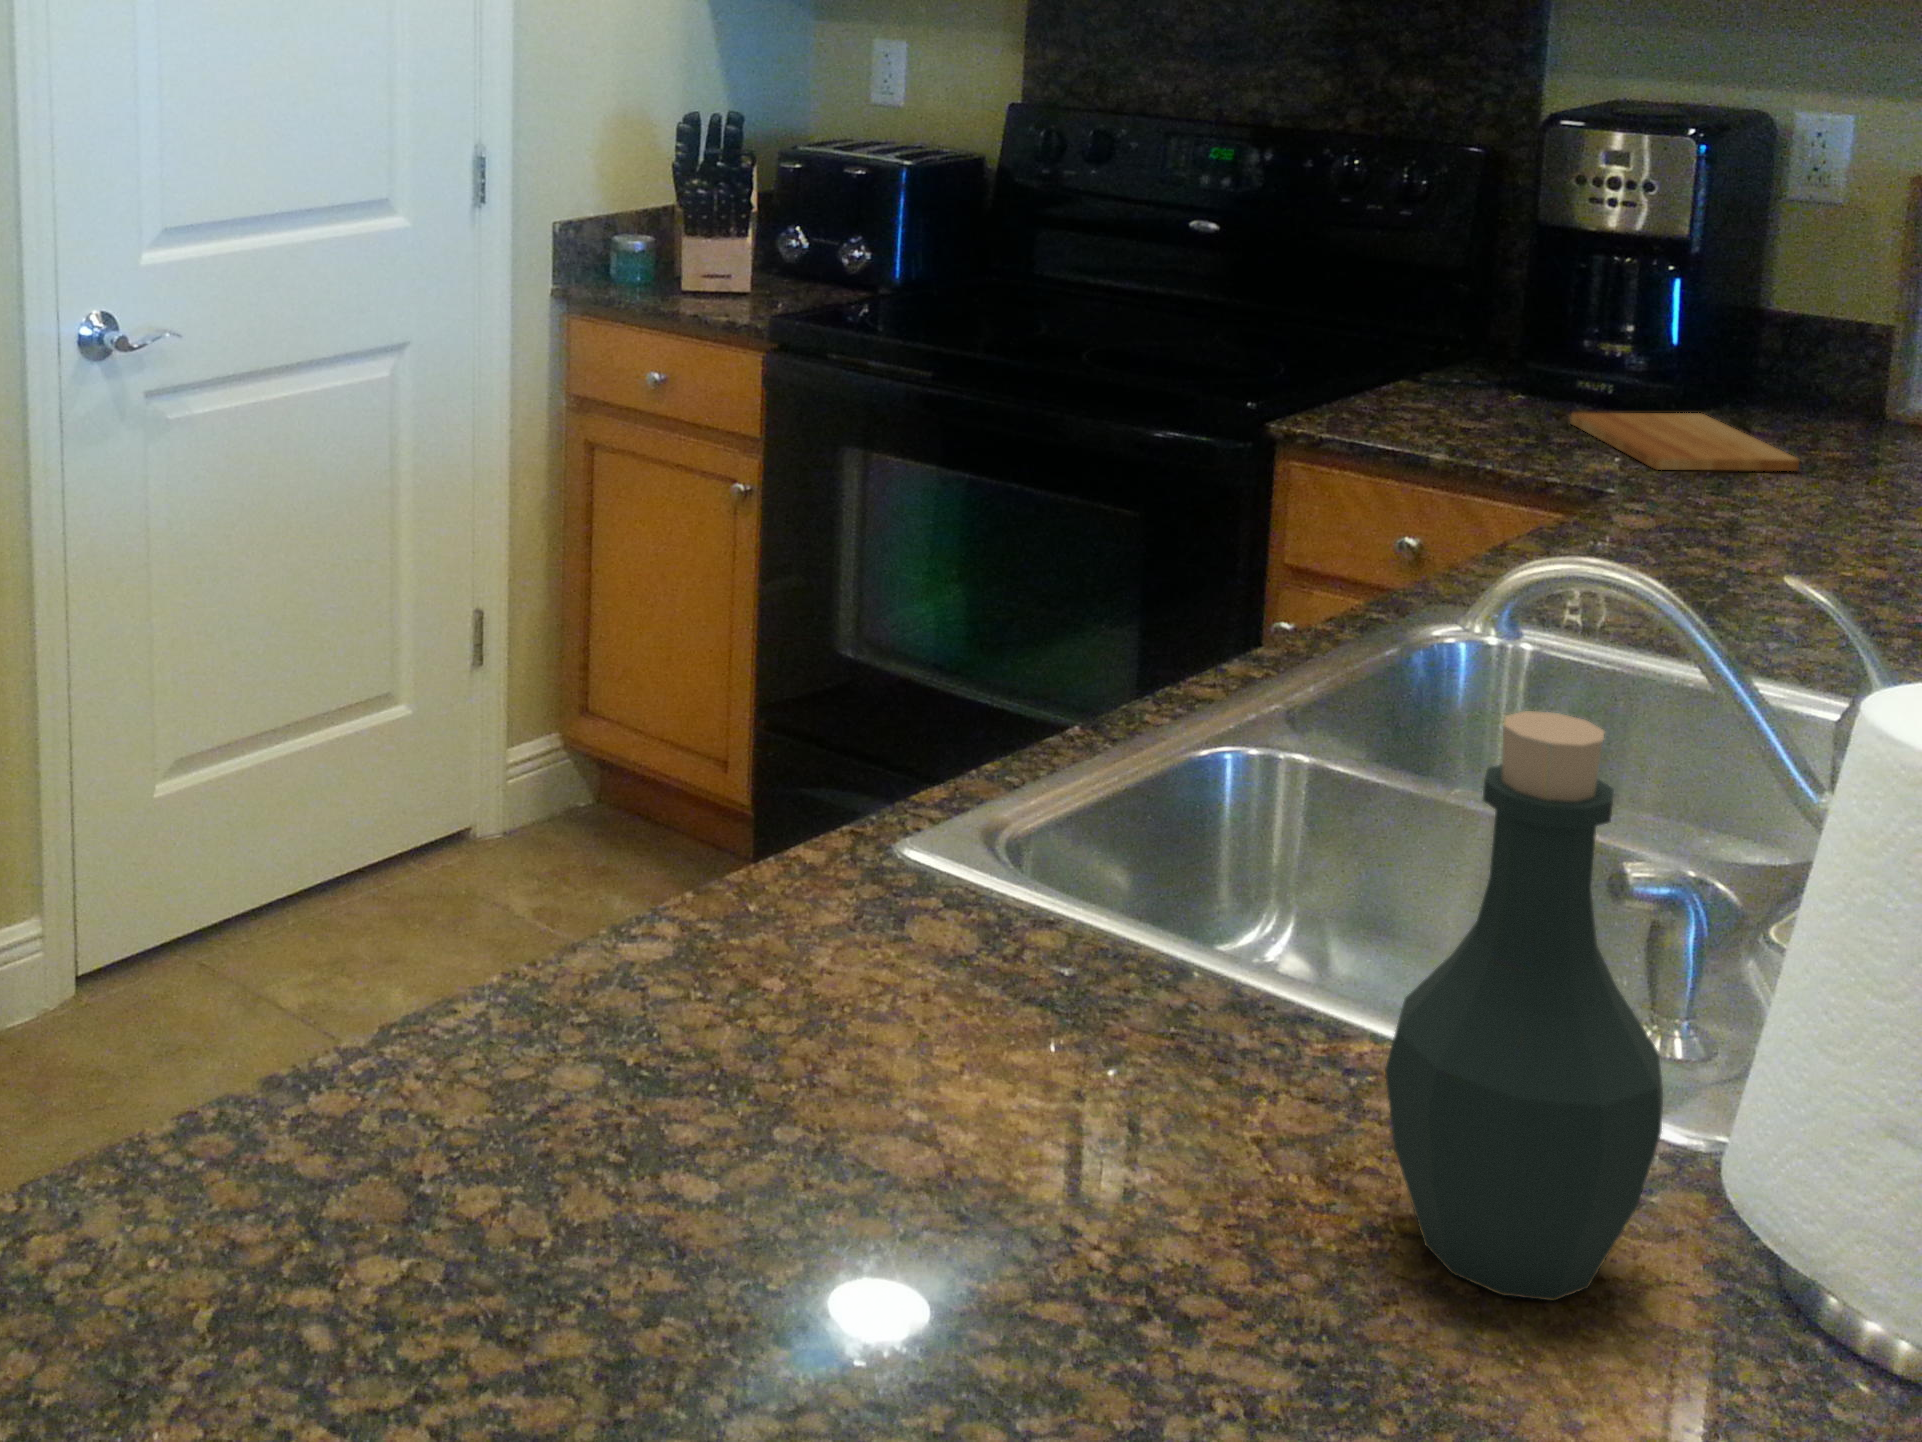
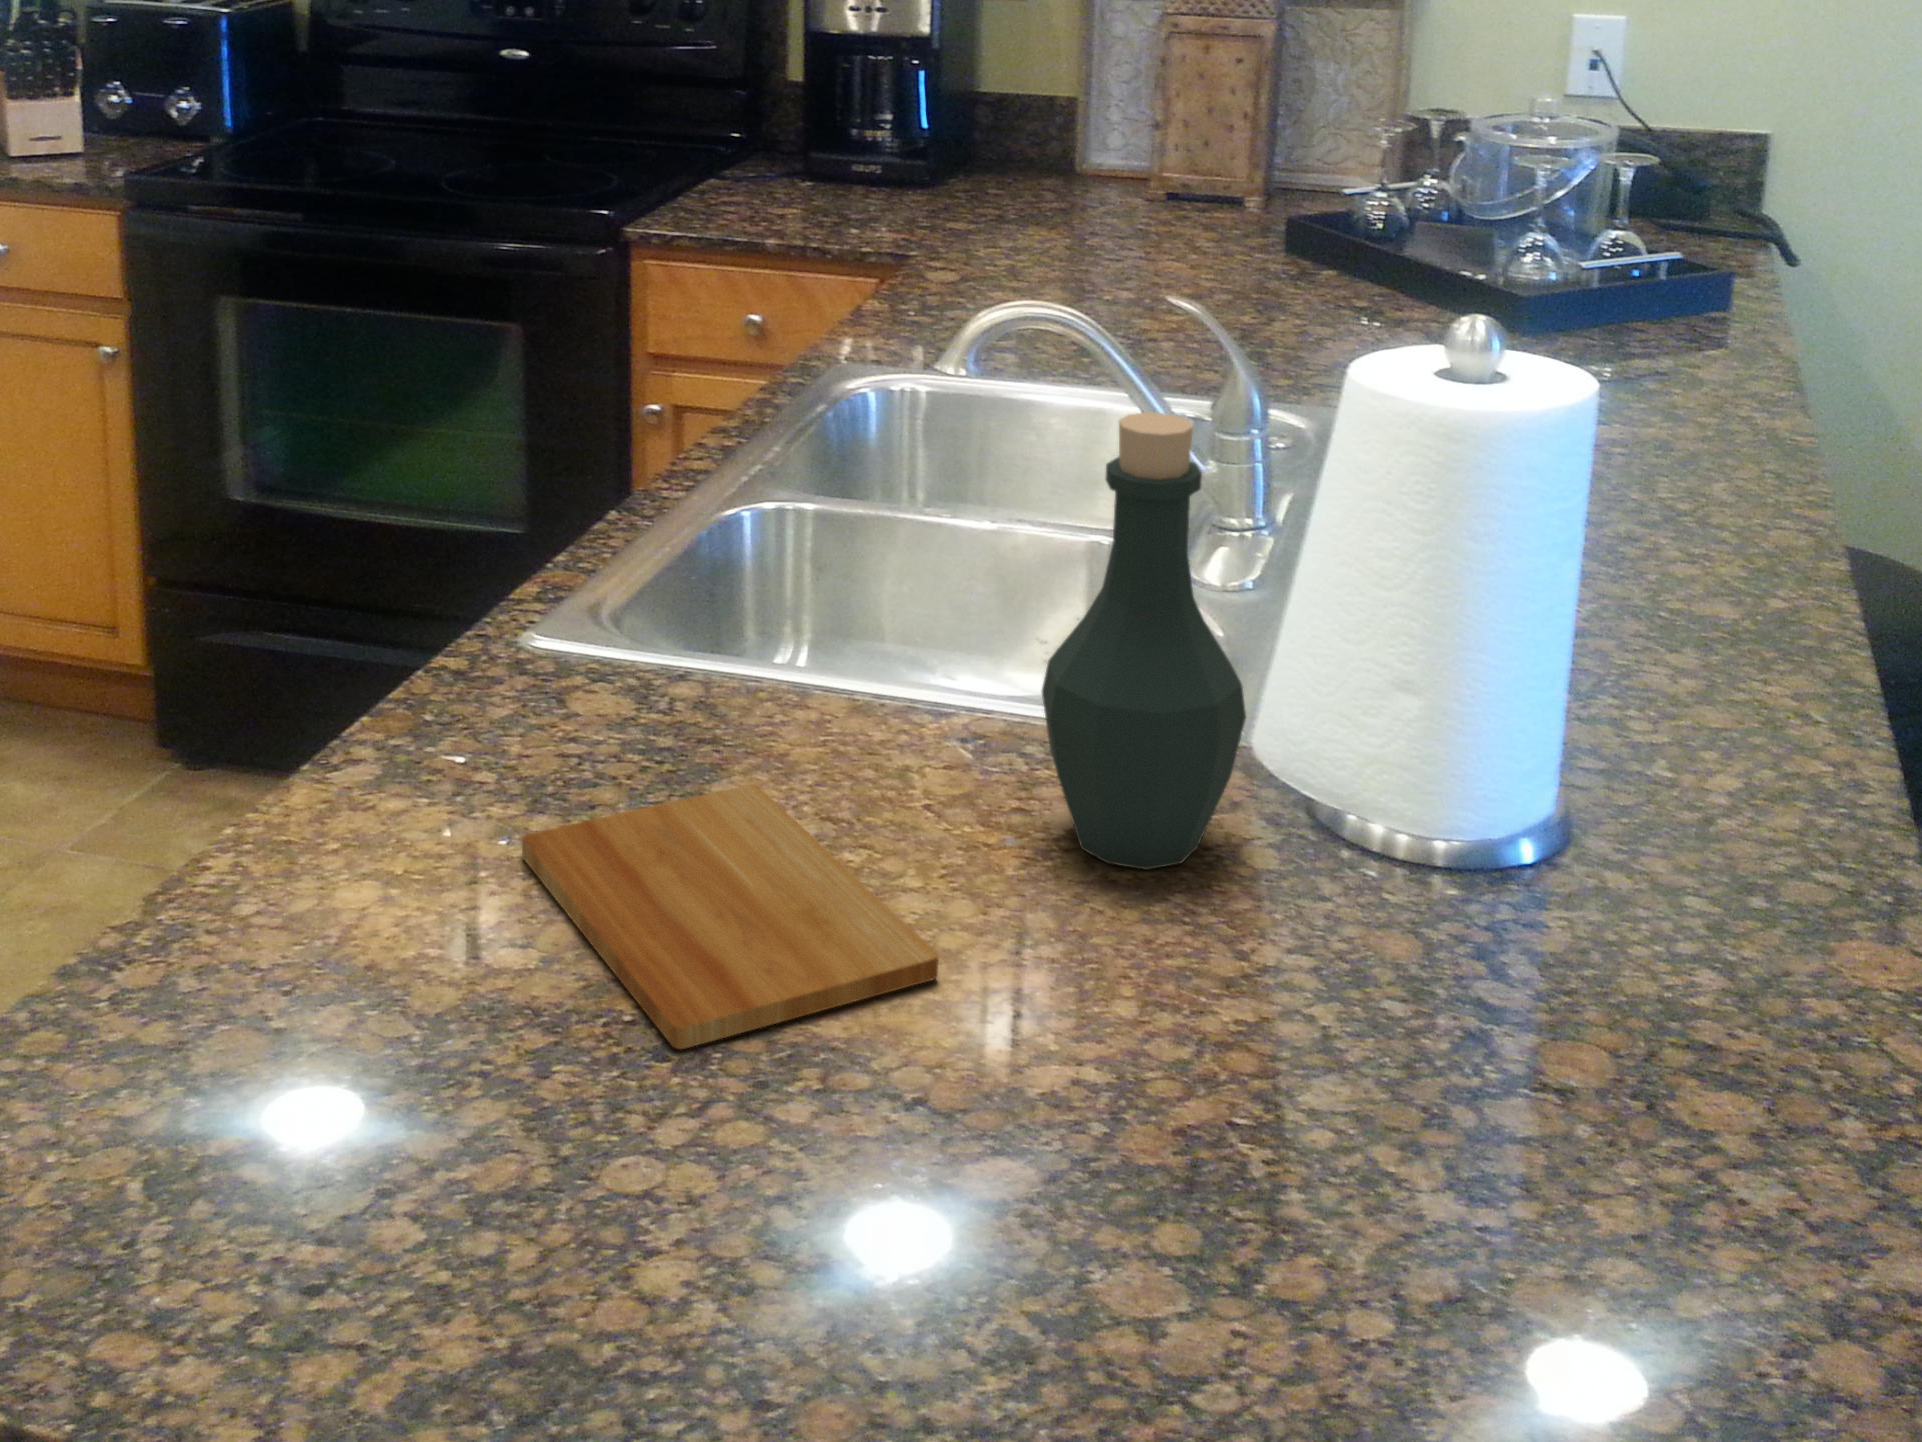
cutting board: present [1570,413,1799,471] -> present [522,784,938,1049]

